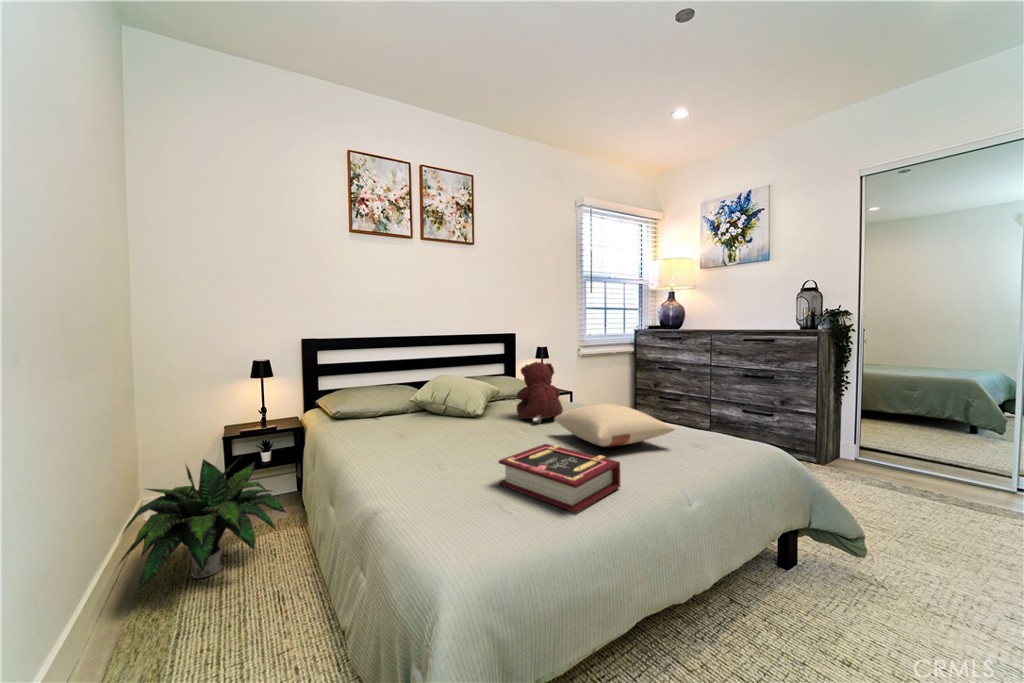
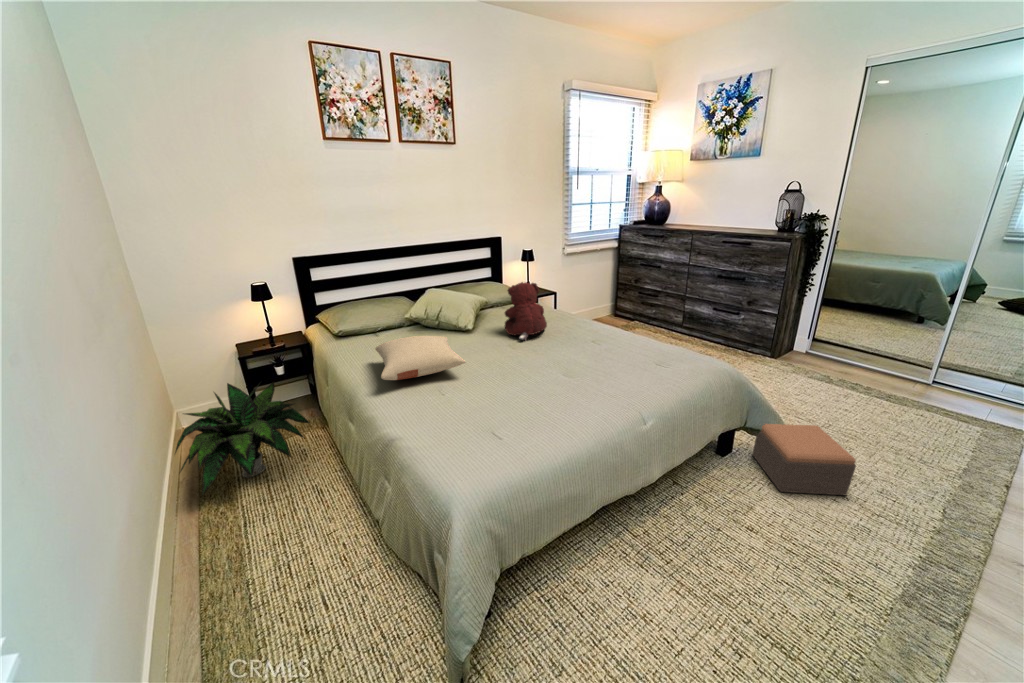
pillow: present [554,404,675,447] -> present [375,336,466,380]
book: present [499,444,620,513] -> none [489,373,592,442]
footstool: none [824,525,966,624] -> present [752,424,856,495]

